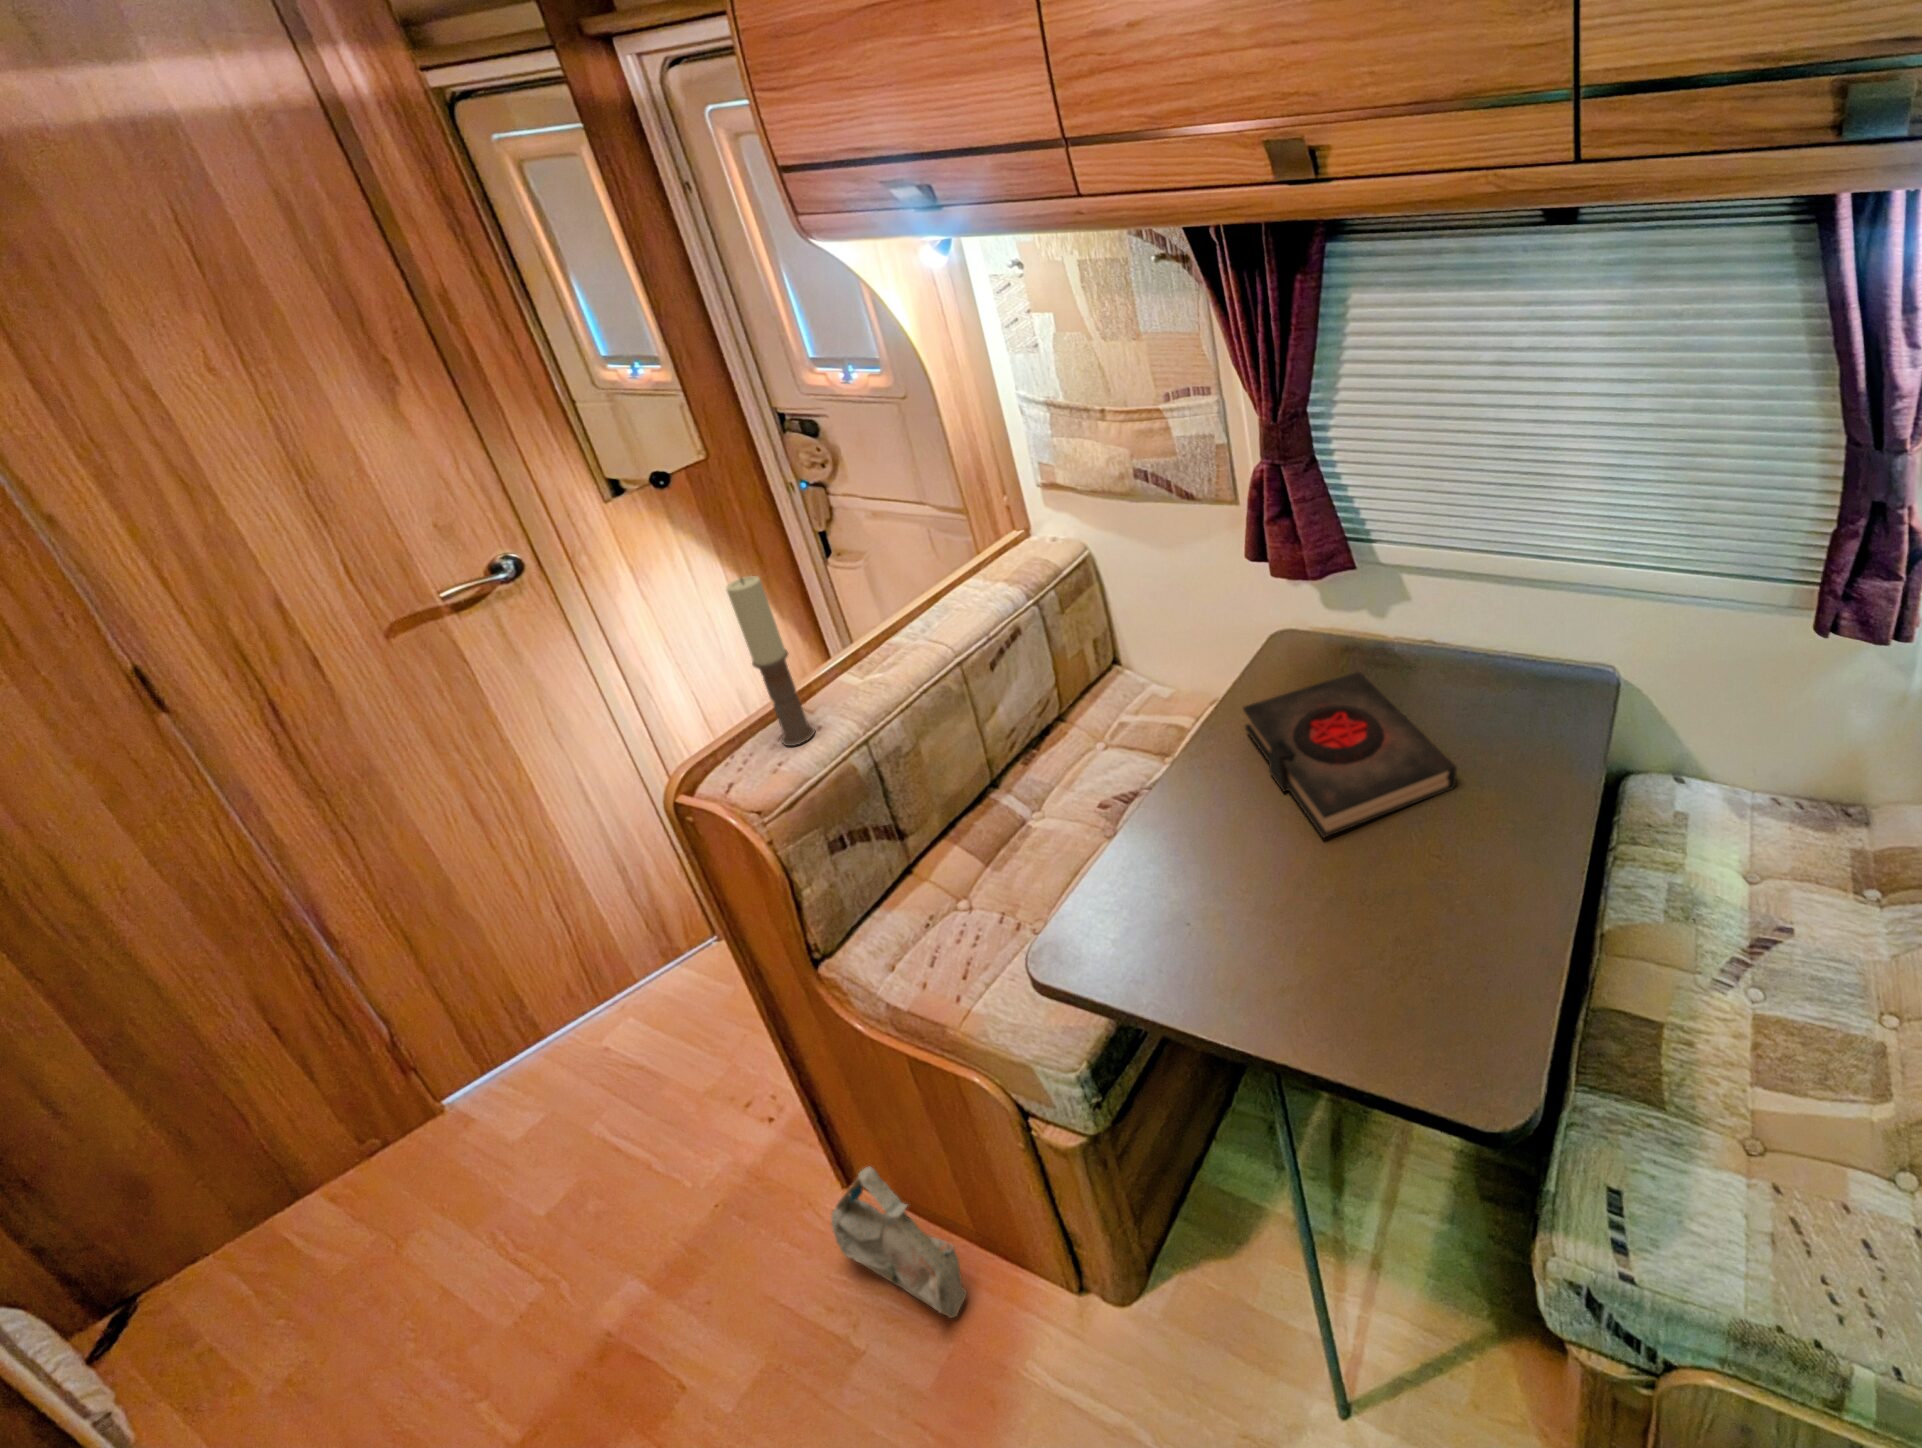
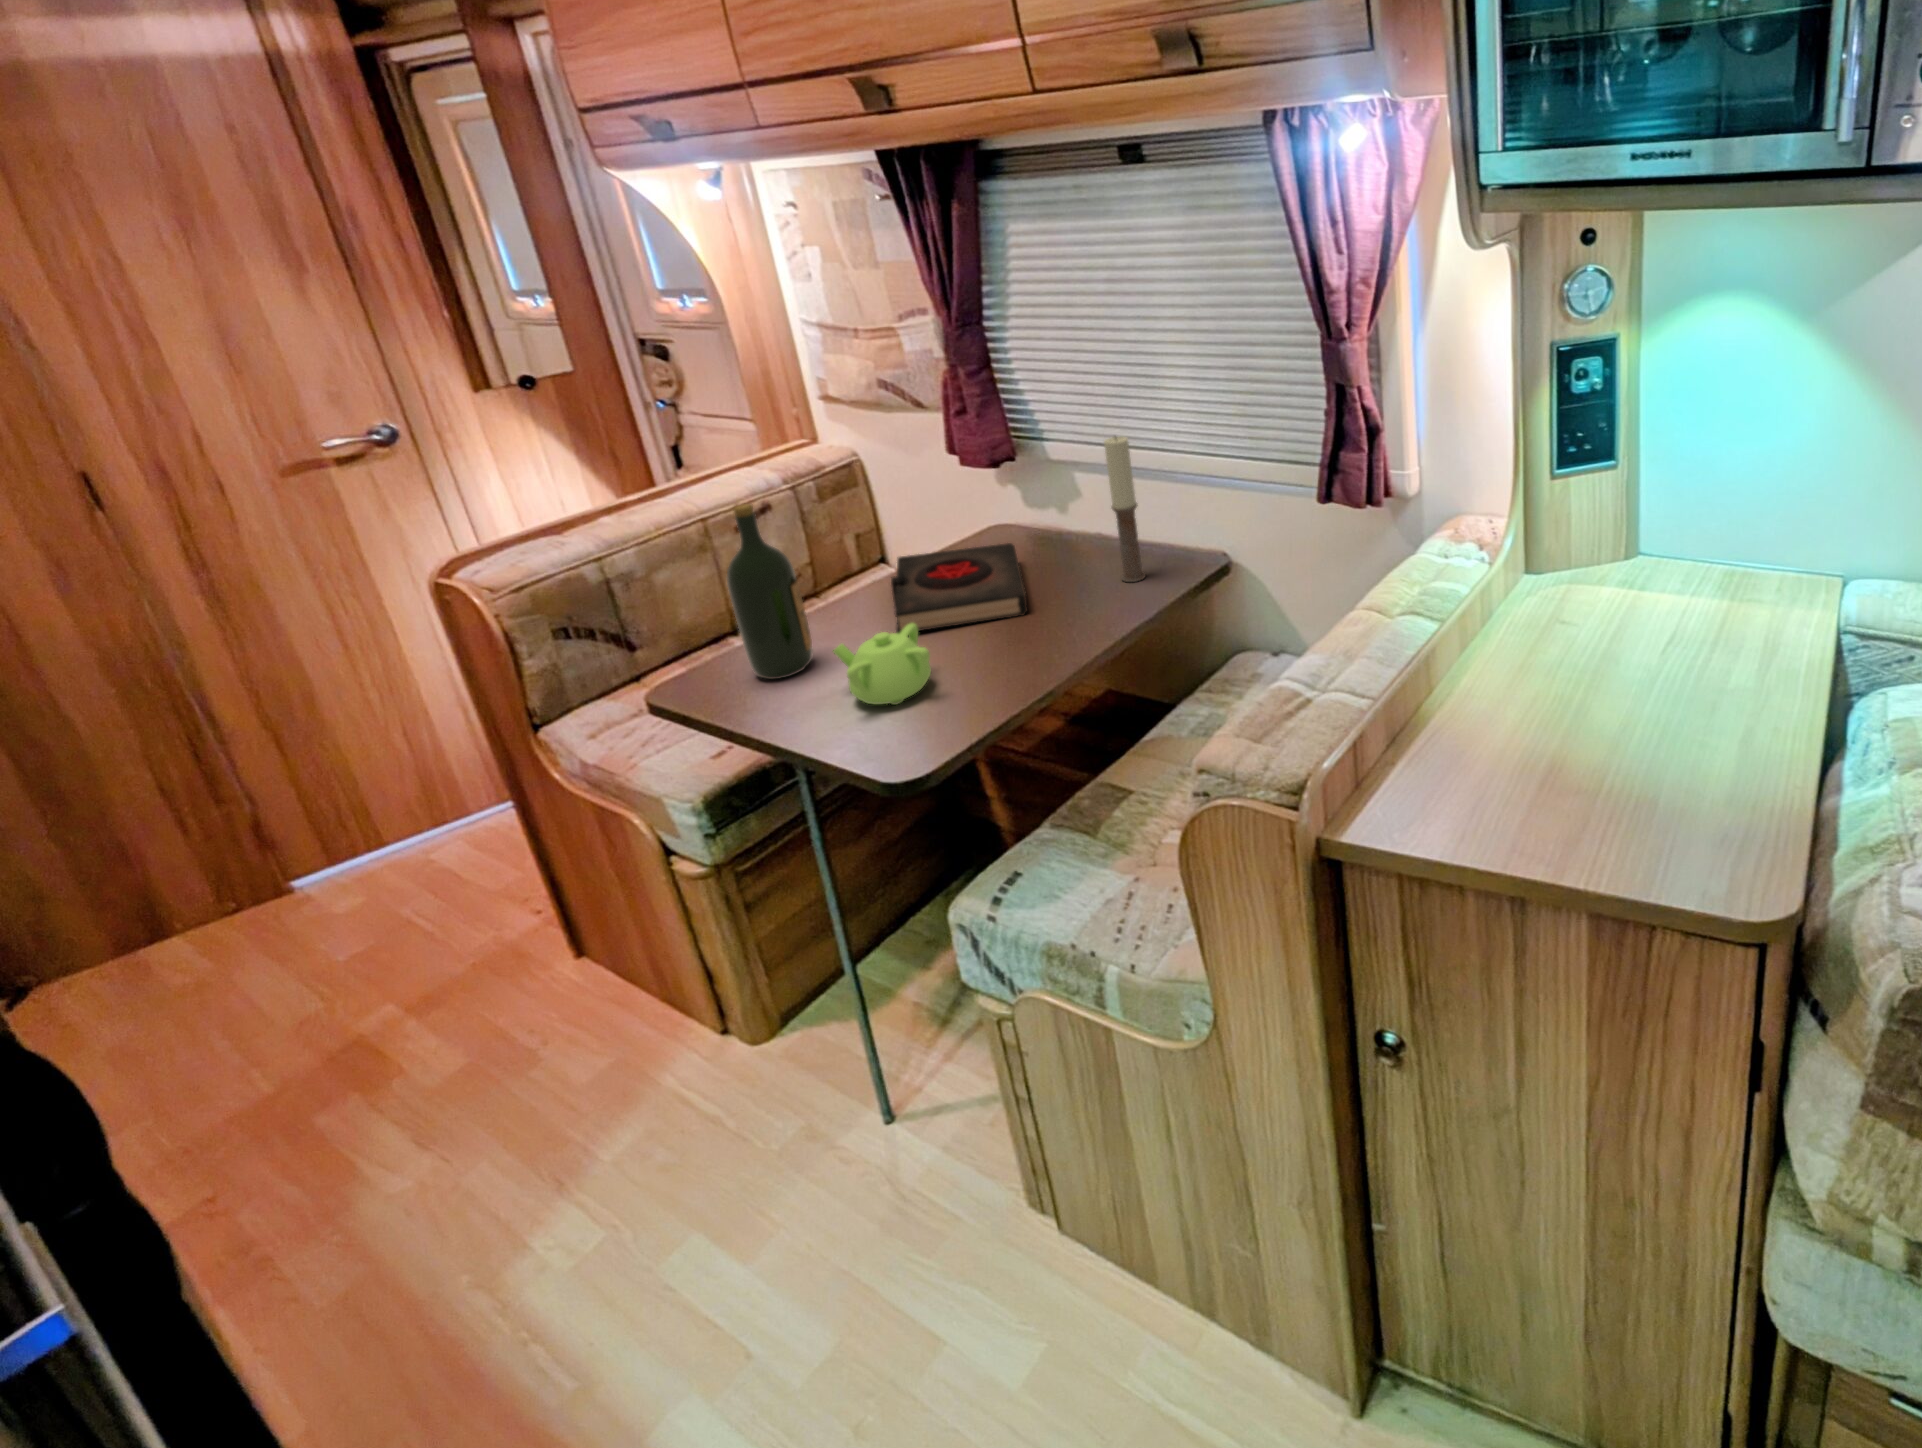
candle: present [726,576,815,746] -> present [1104,436,1146,582]
wine bottle: none [1159,722,1250,938] -> present [726,504,813,679]
teapot: none [1325,854,1475,989] -> present [833,623,931,705]
bag: present [831,1167,967,1318] -> none [543,900,637,1041]

